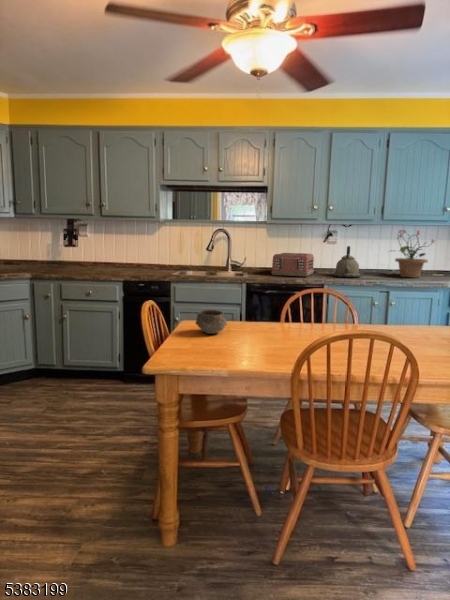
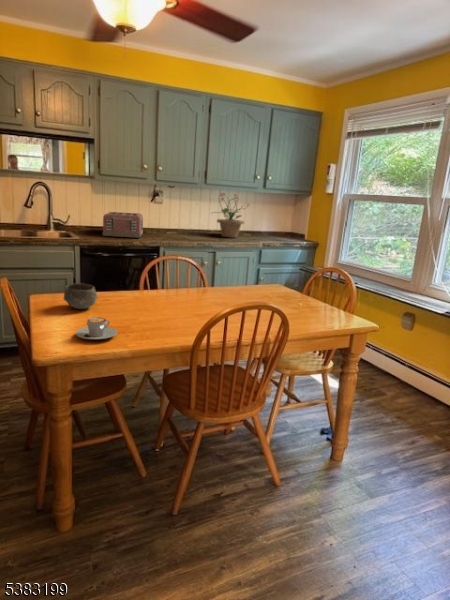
kettle: present [334,246,361,277] -> none [164,207,189,238]
coffee cup: none [186,339,225,359] -> present [76,318,117,339]

